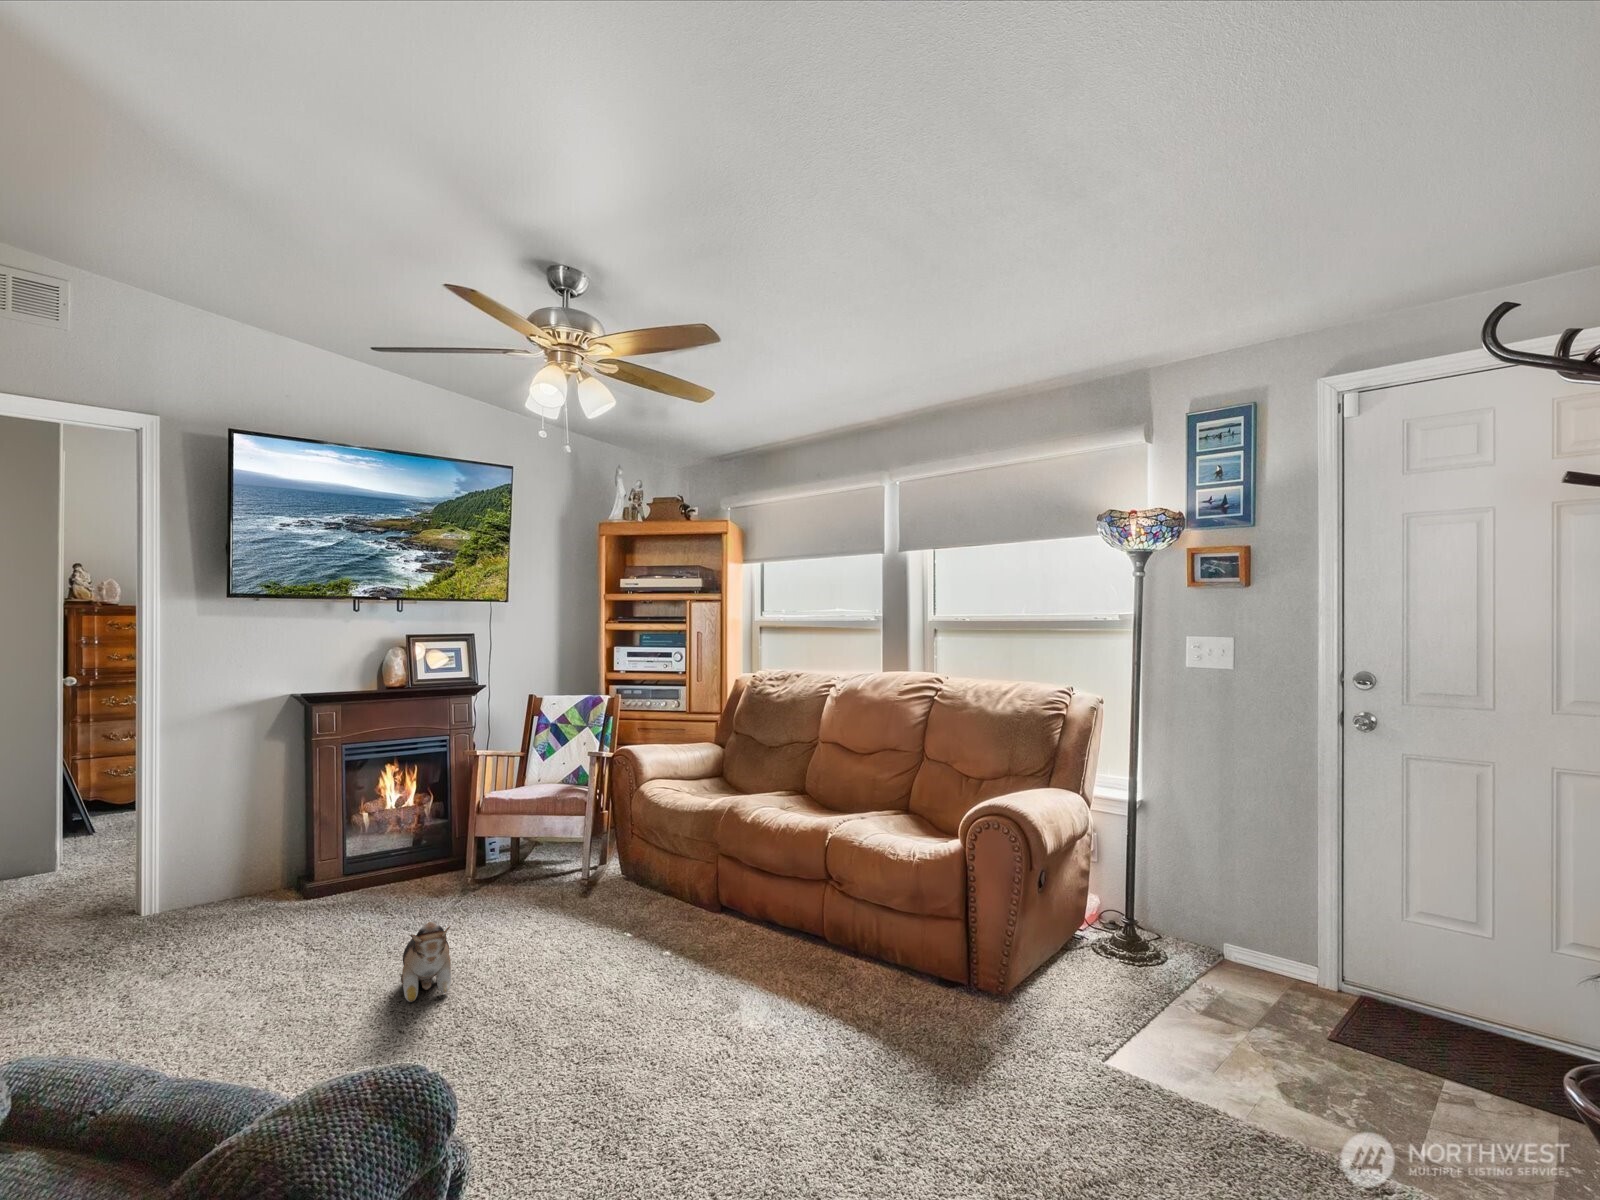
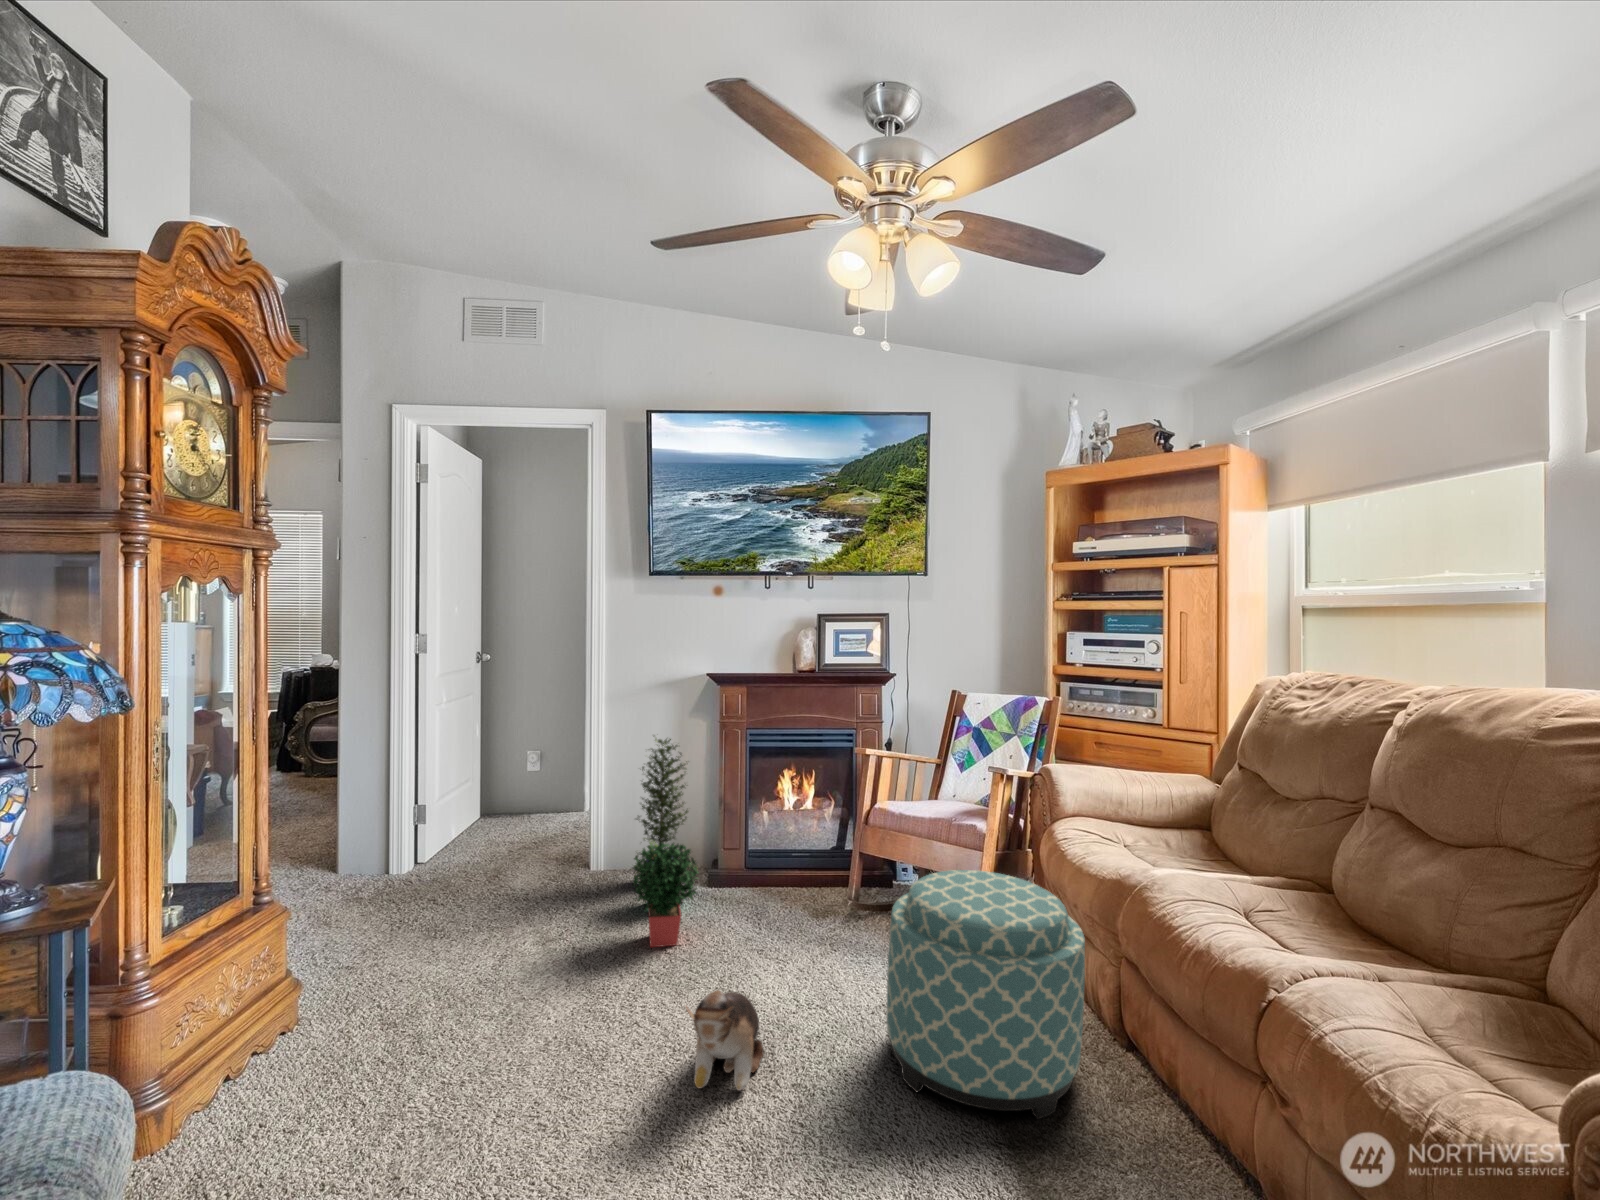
potted plant: none [212,759,330,950] -> present [630,738,698,947]
ottoman: none [538,814,670,959] -> present [886,870,1085,1119]

